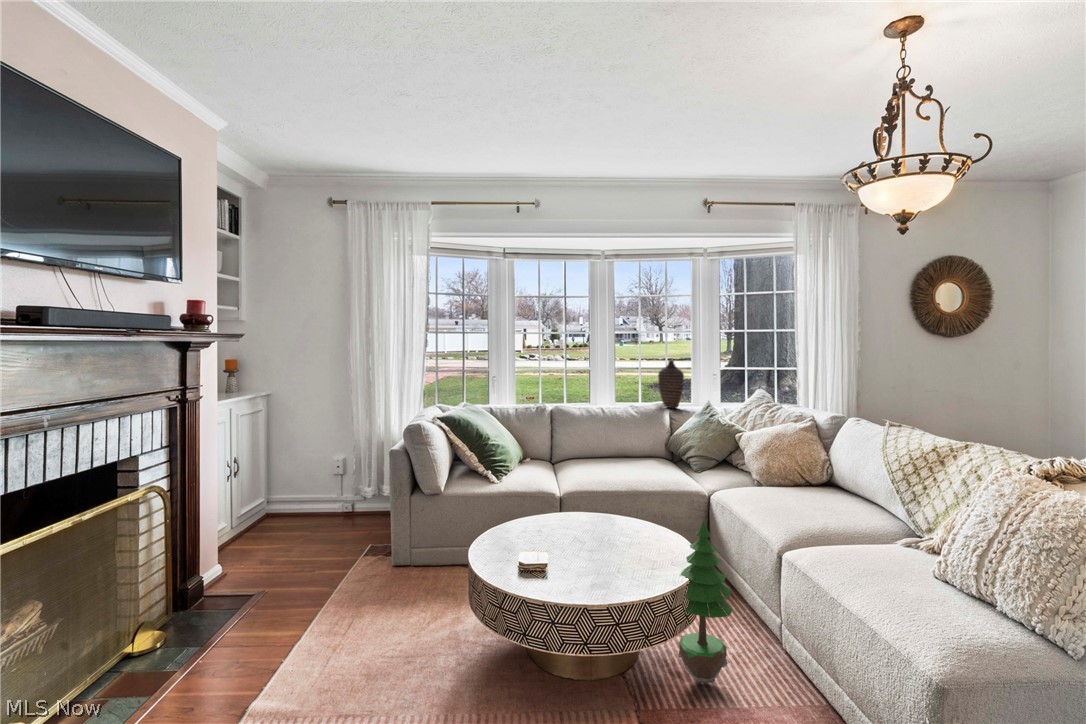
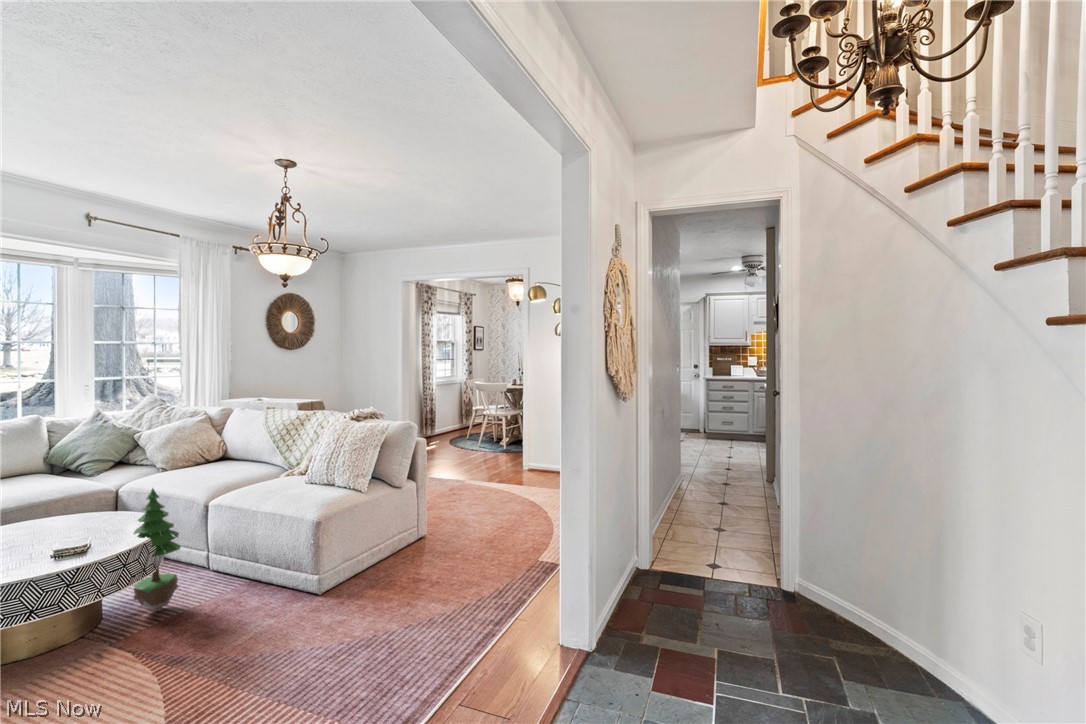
decorative vase: present [658,360,684,408] -> none [26,374,64,423]

